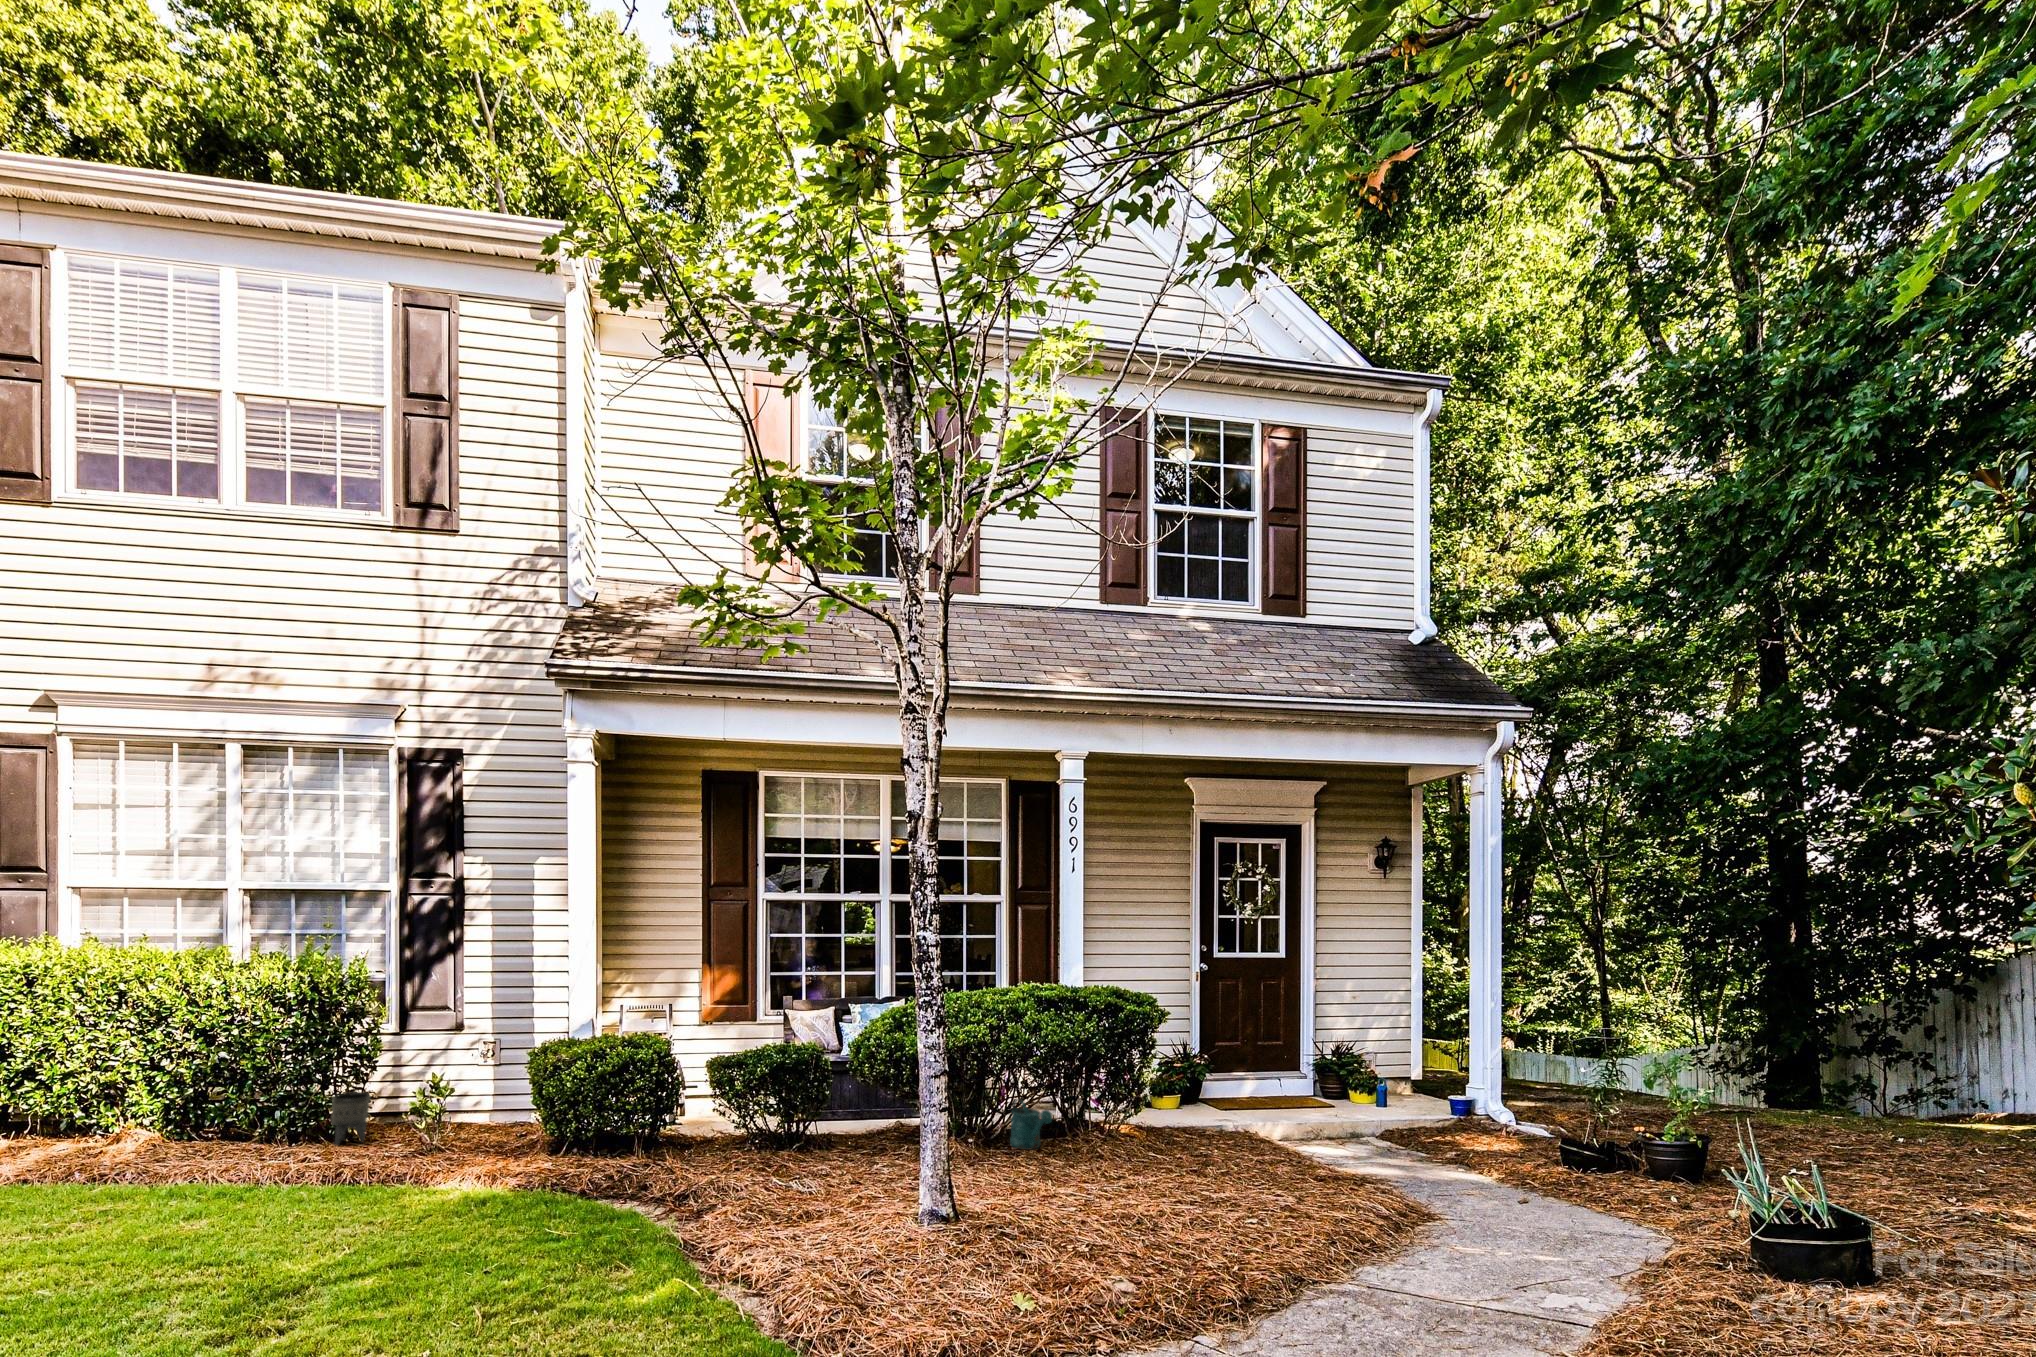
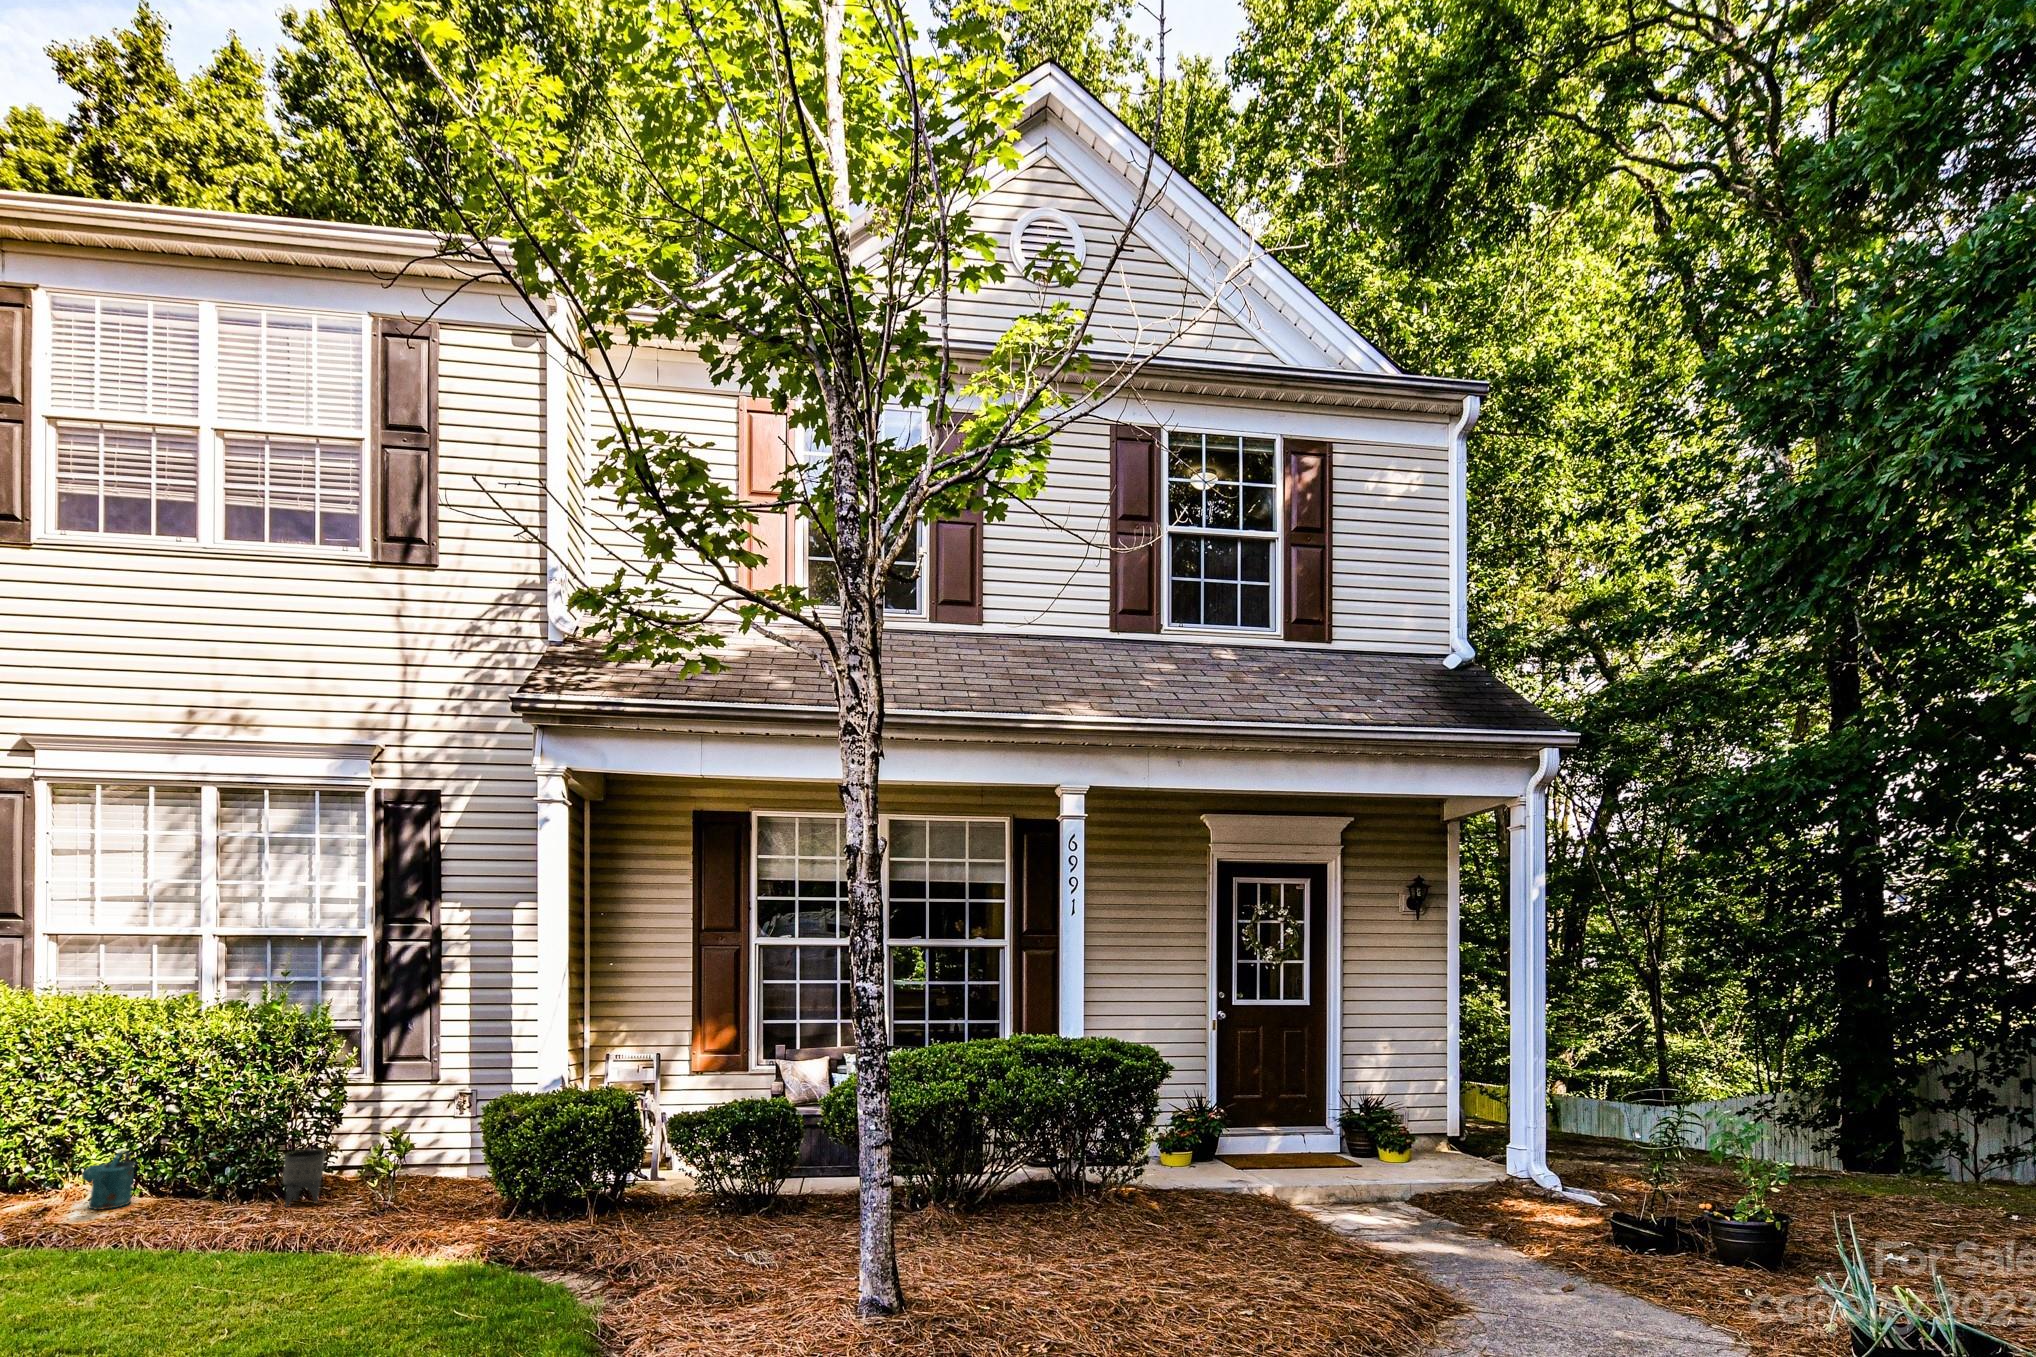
watering can: present [1010,1099,1053,1149] -> present [82,1151,135,1210]

